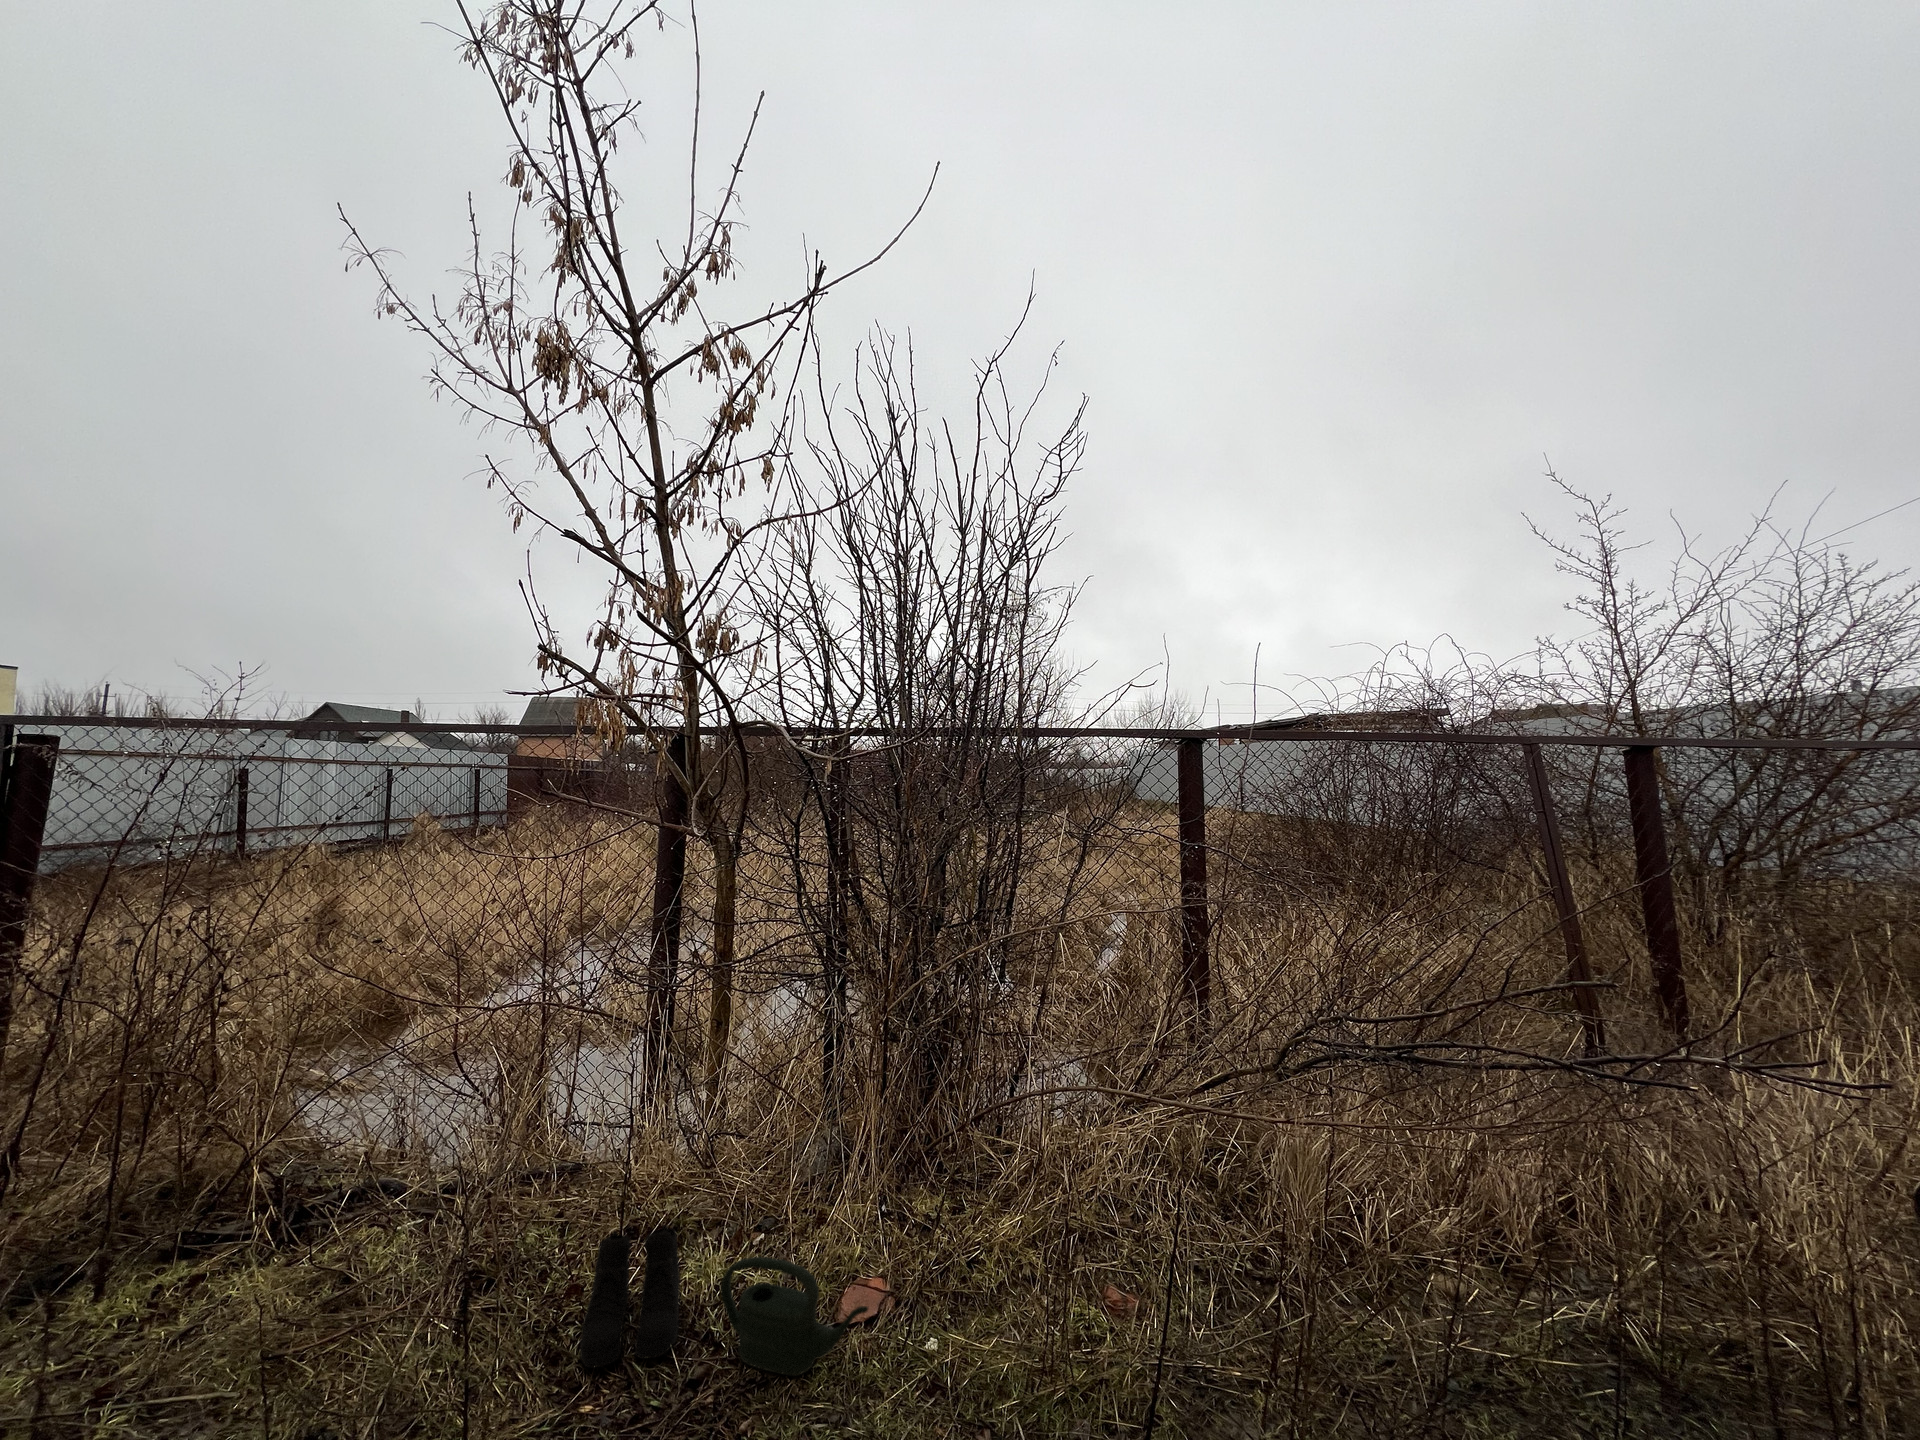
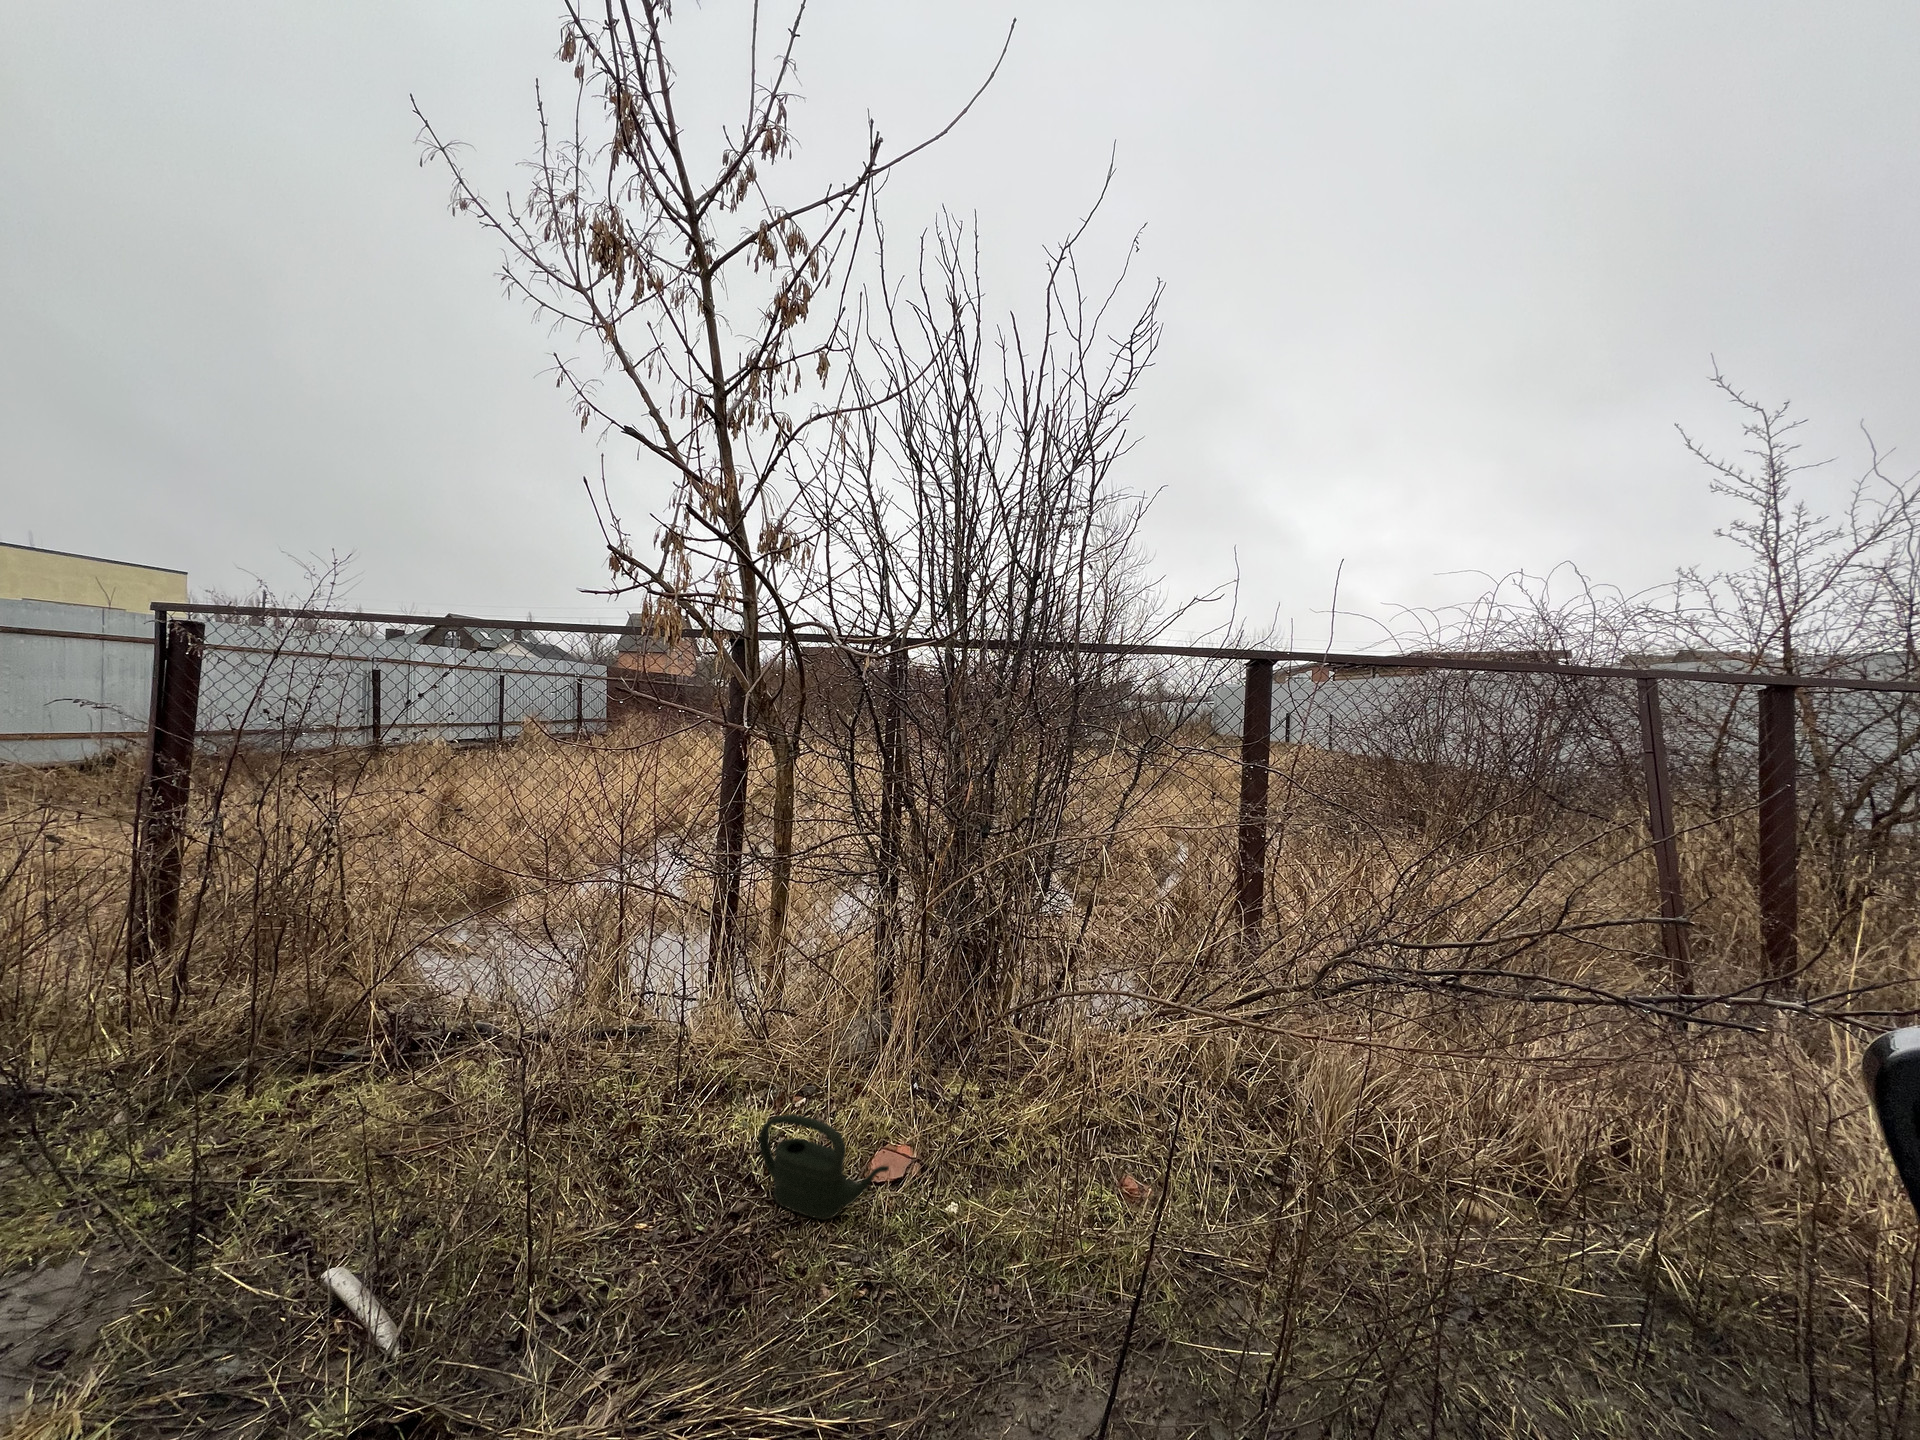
boots: present [580,1225,680,1368] -> none [636,1081,726,1193]

